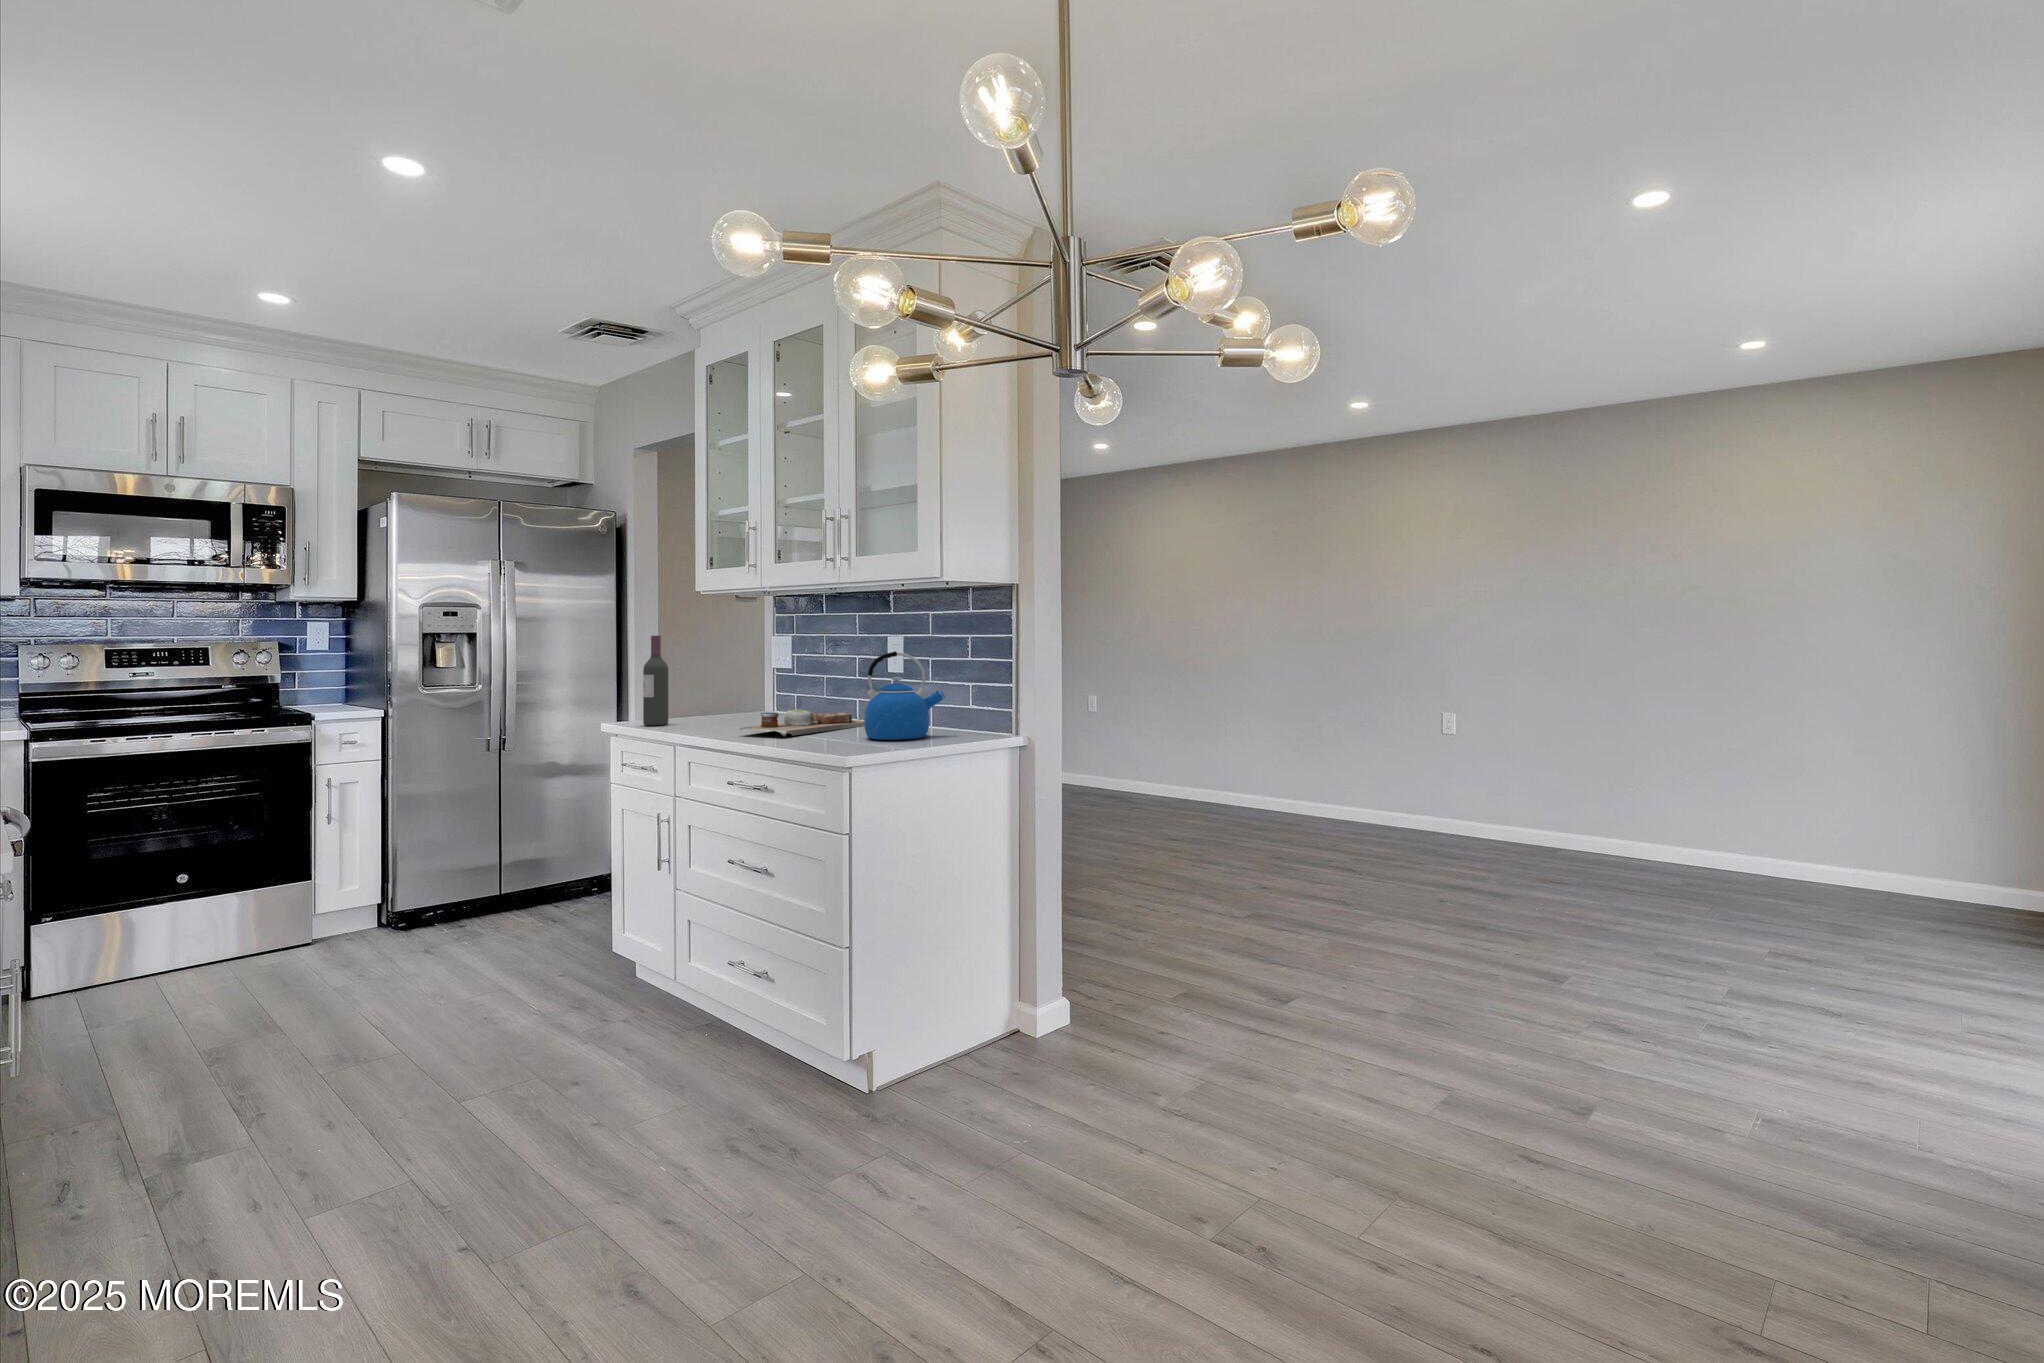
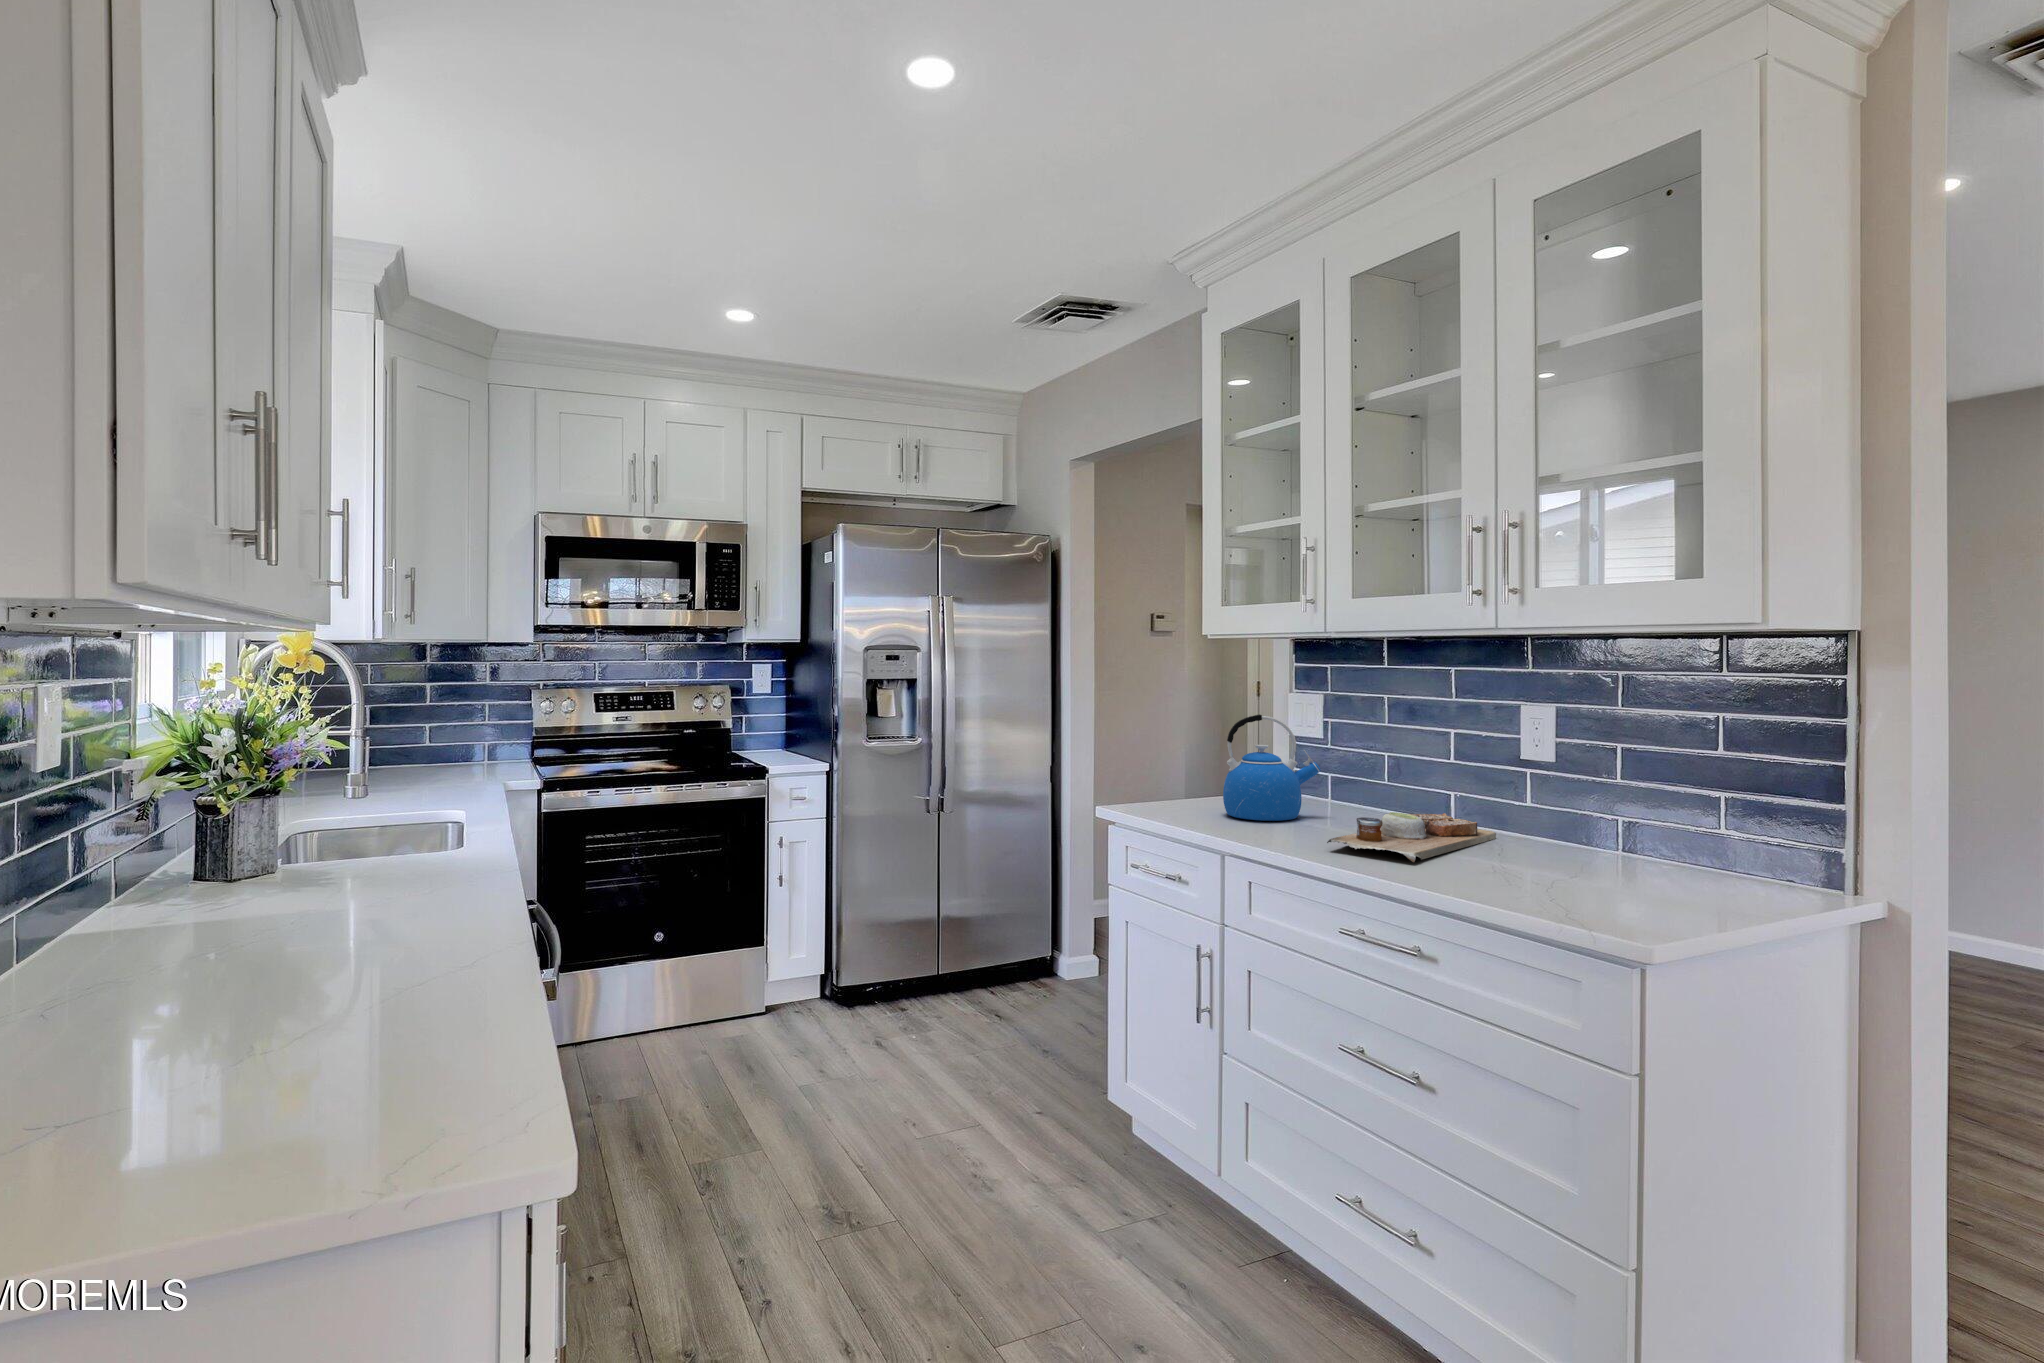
wine bottle: present [643,636,668,725] -> none [1151,694,1182,814]
kettle: present [864,652,945,740] -> present [1223,714,1321,821]

